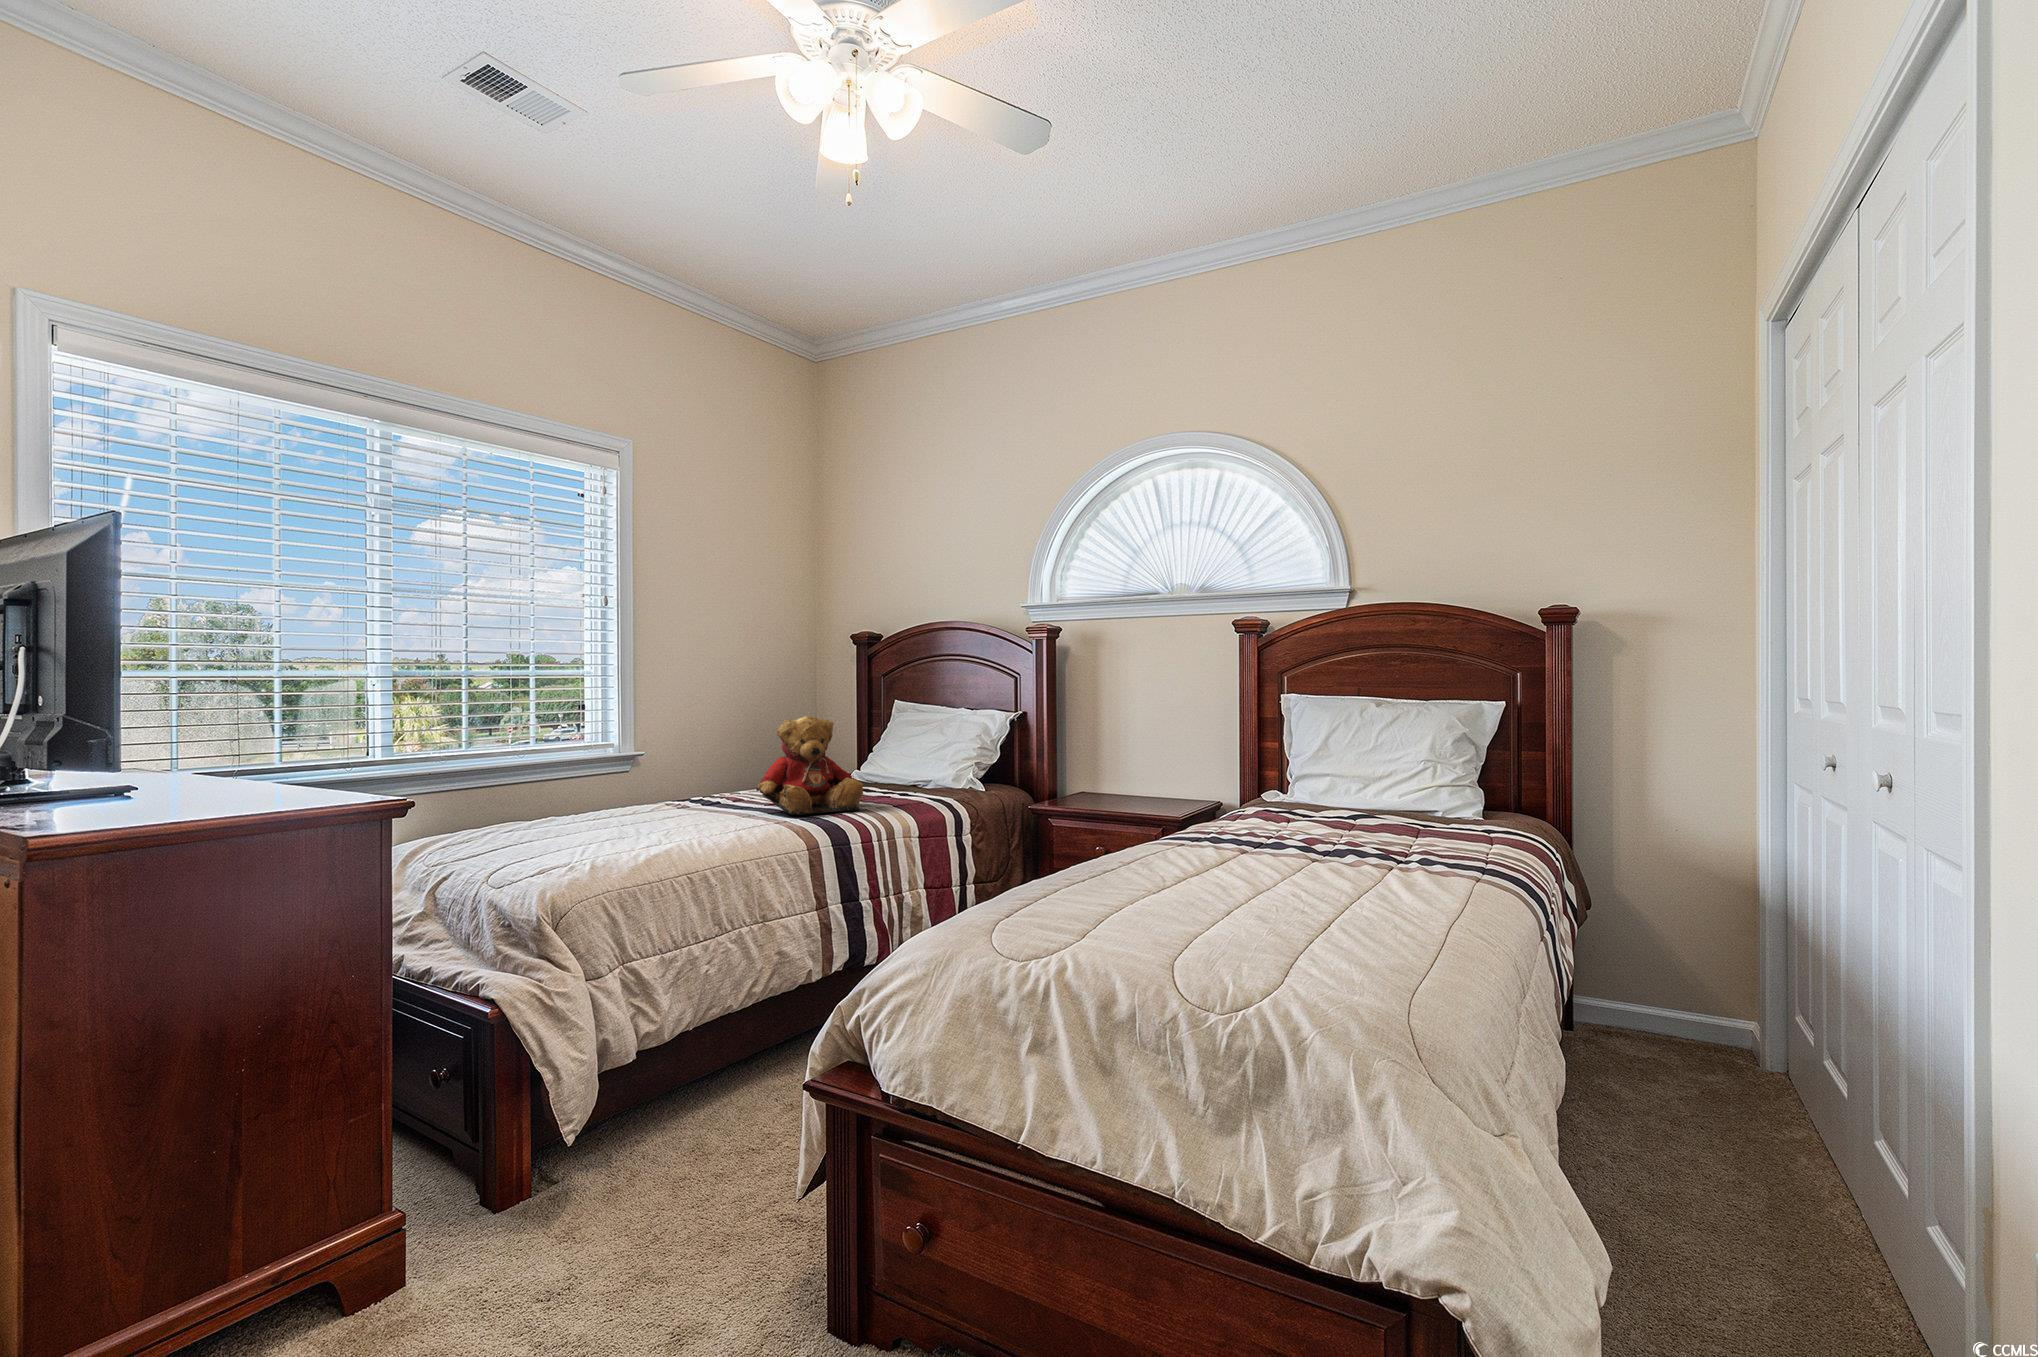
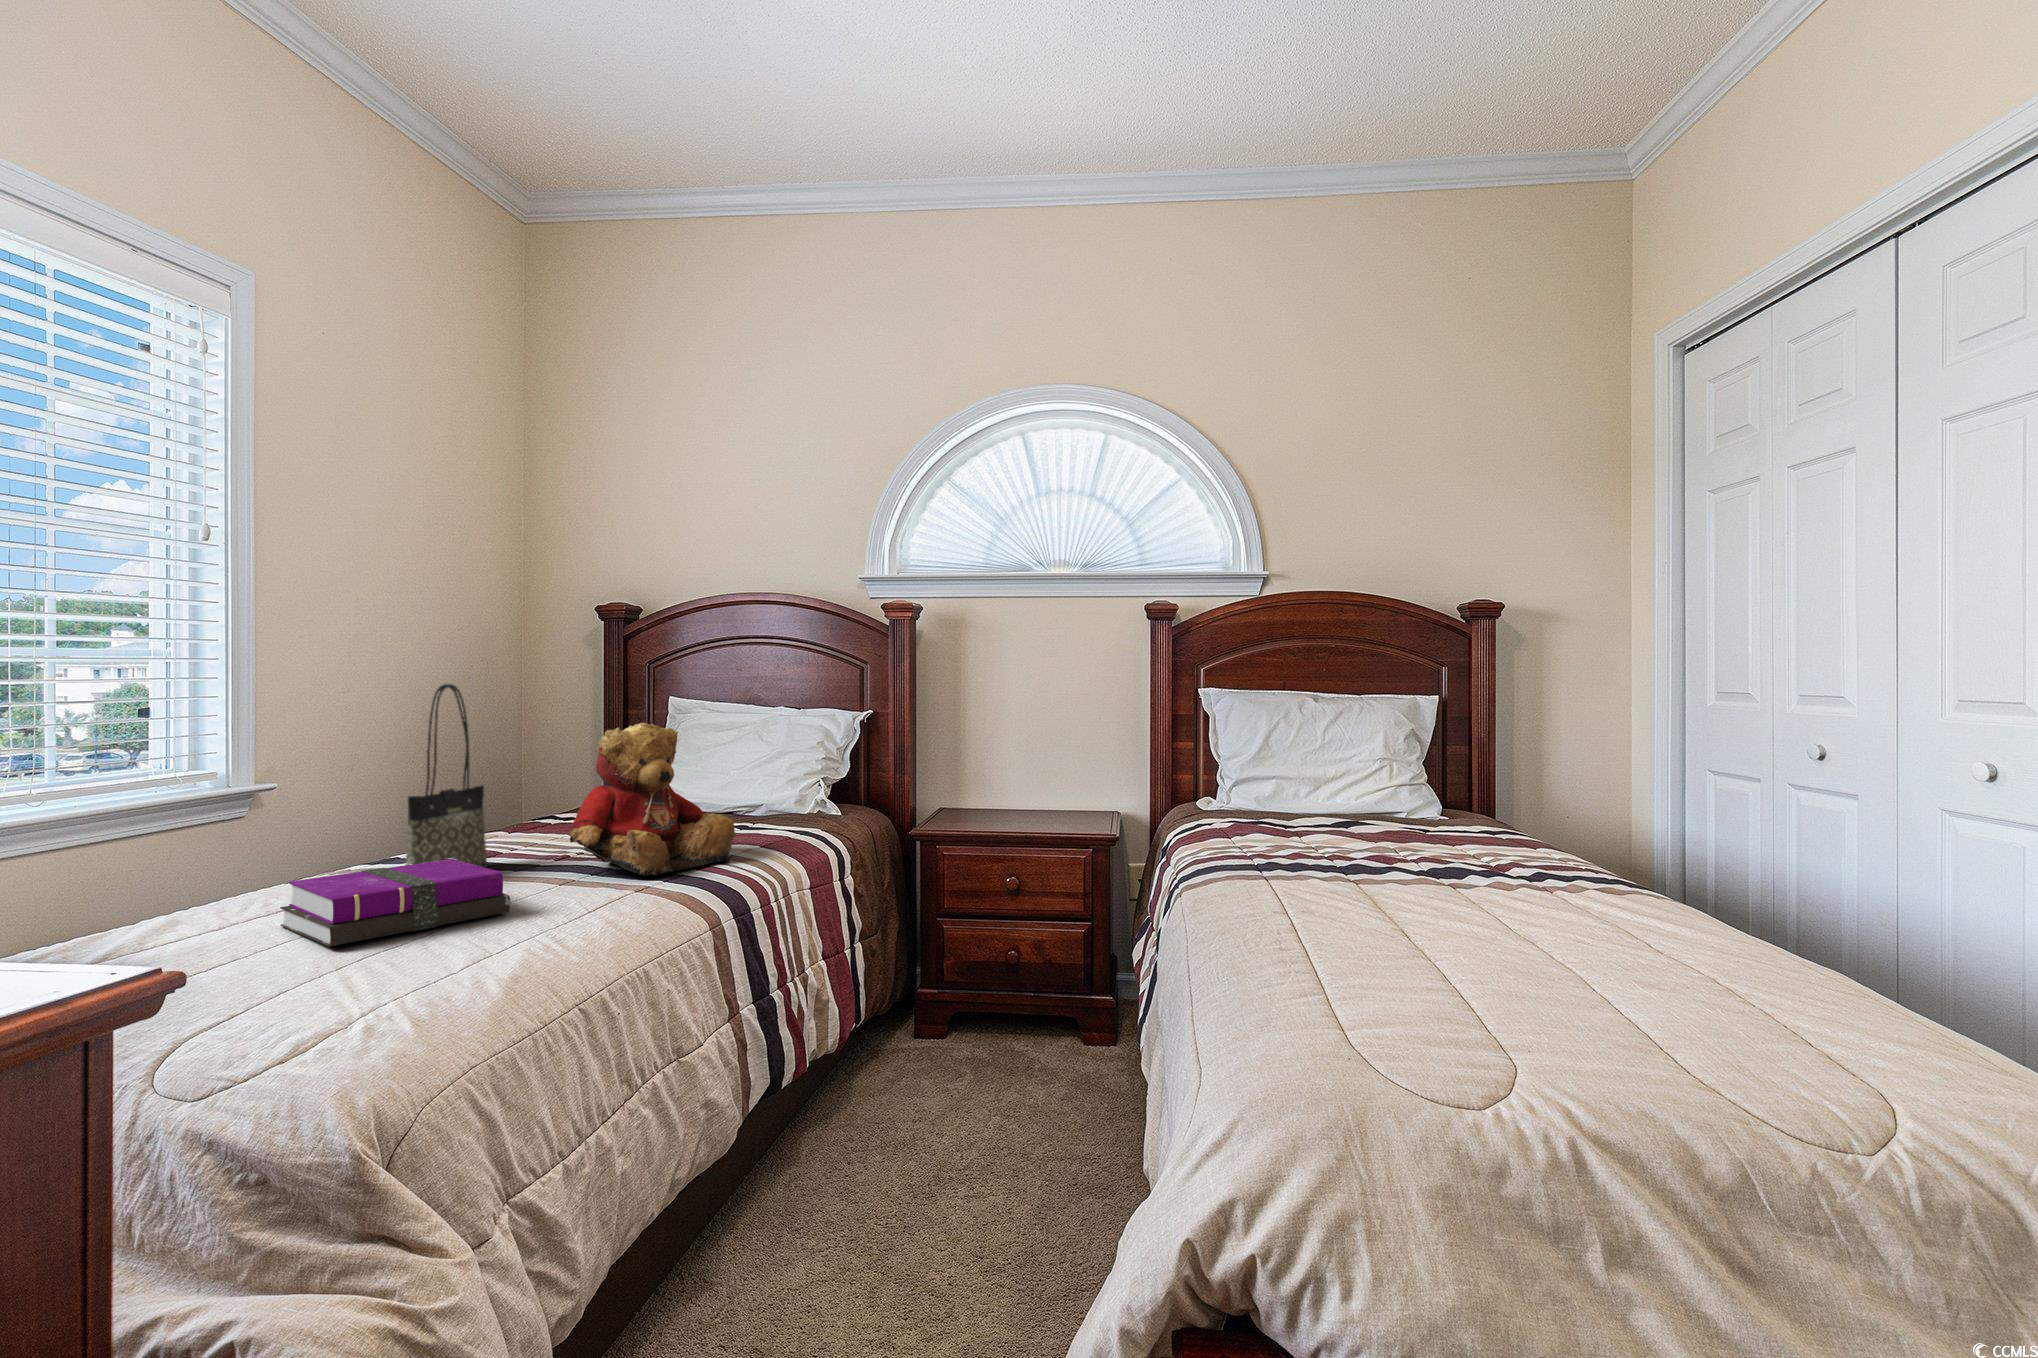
tote bag: none [668,690,722,811] -> present [406,684,487,867]
notebook: none [589,795,696,833] -> present [280,859,510,947]

